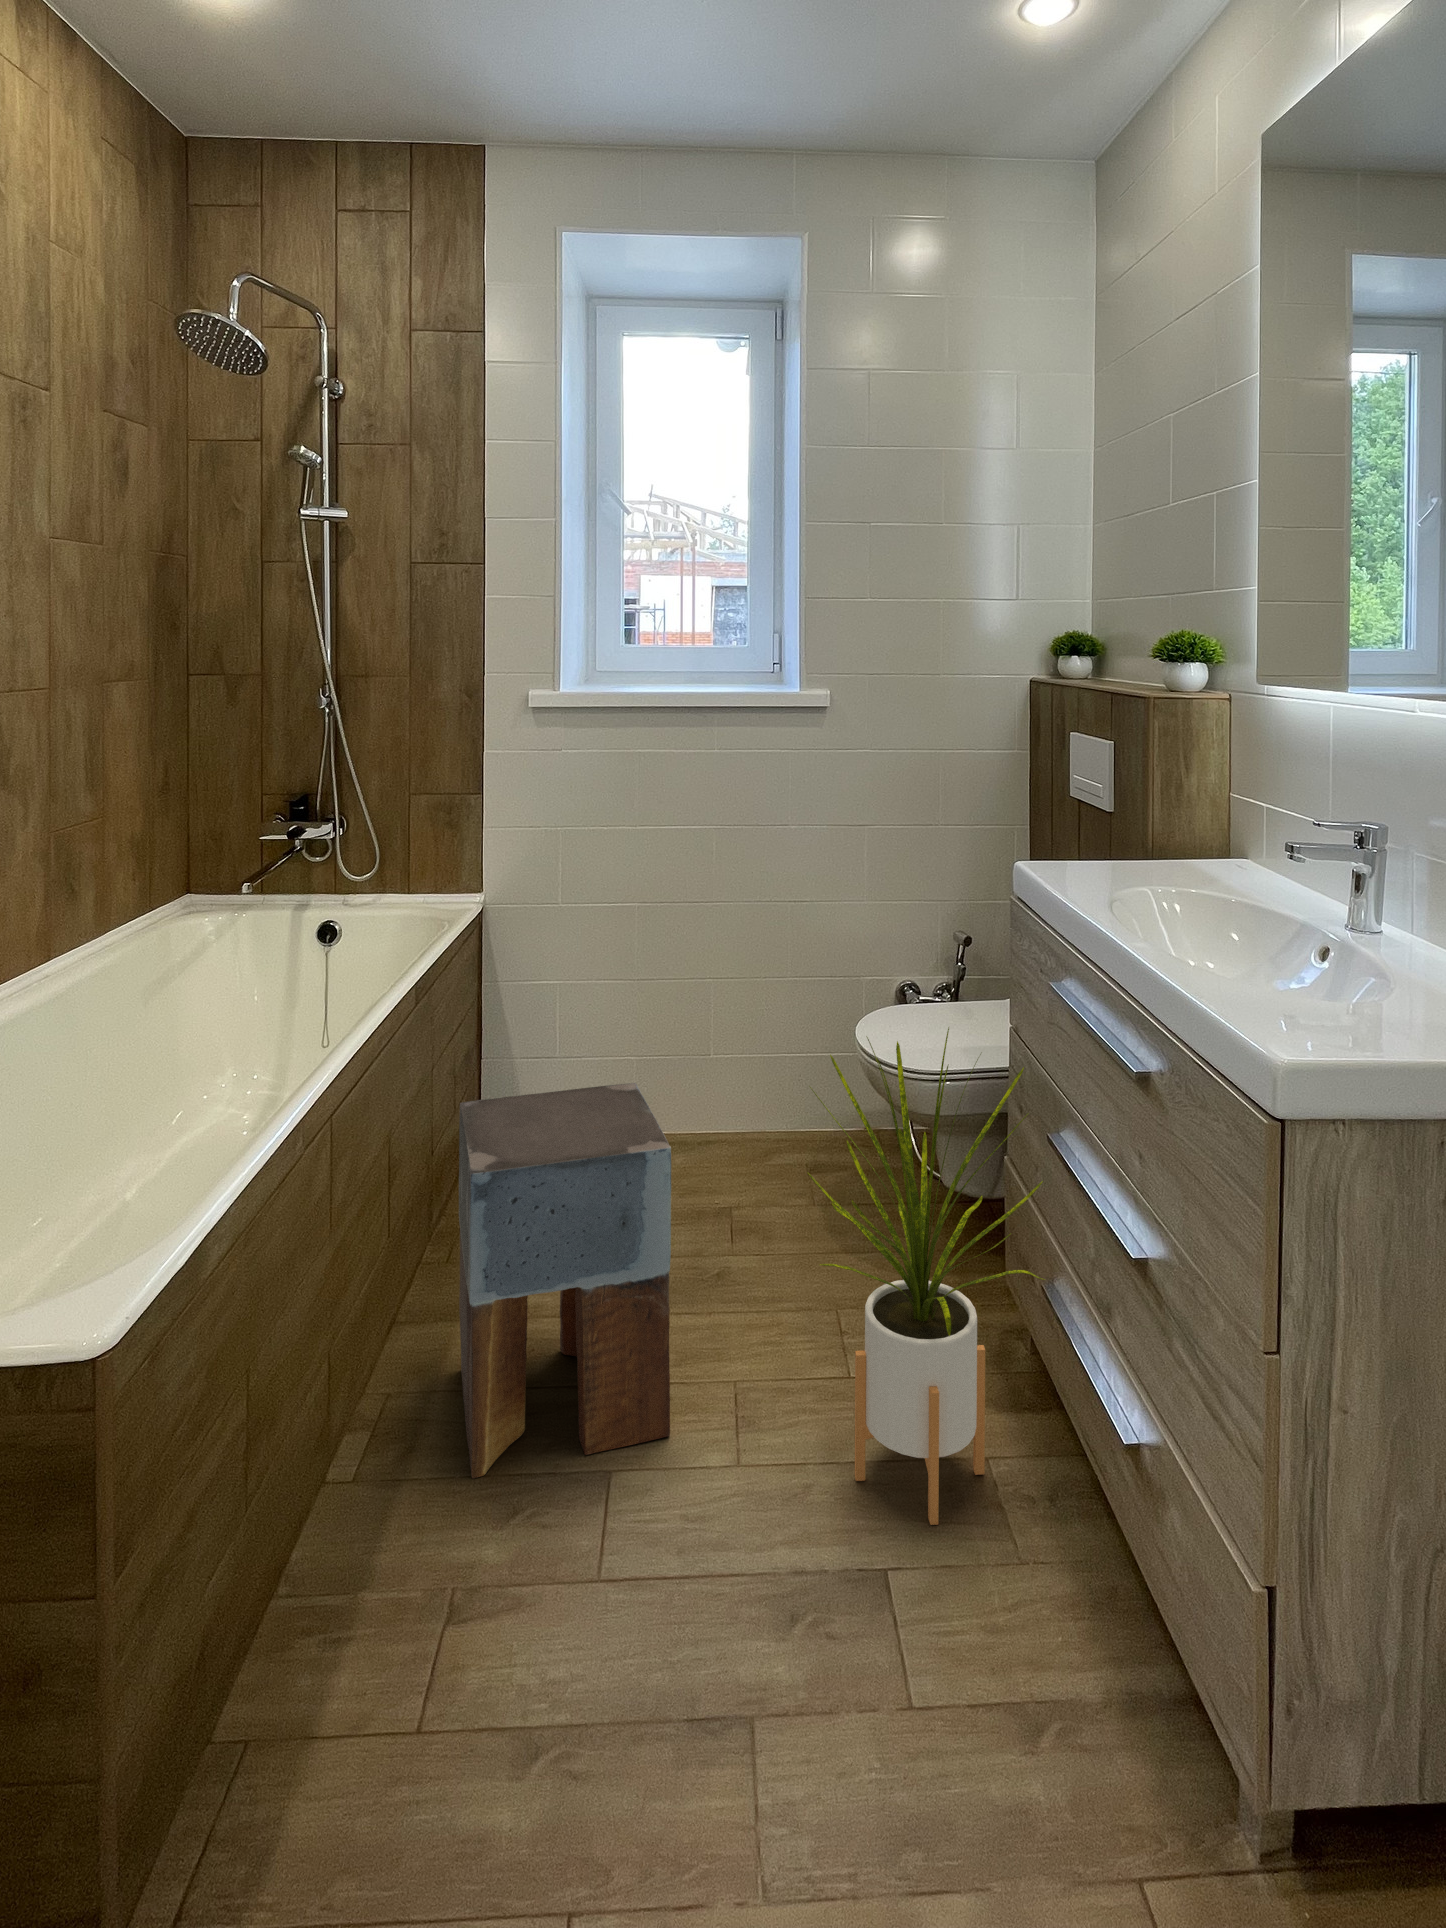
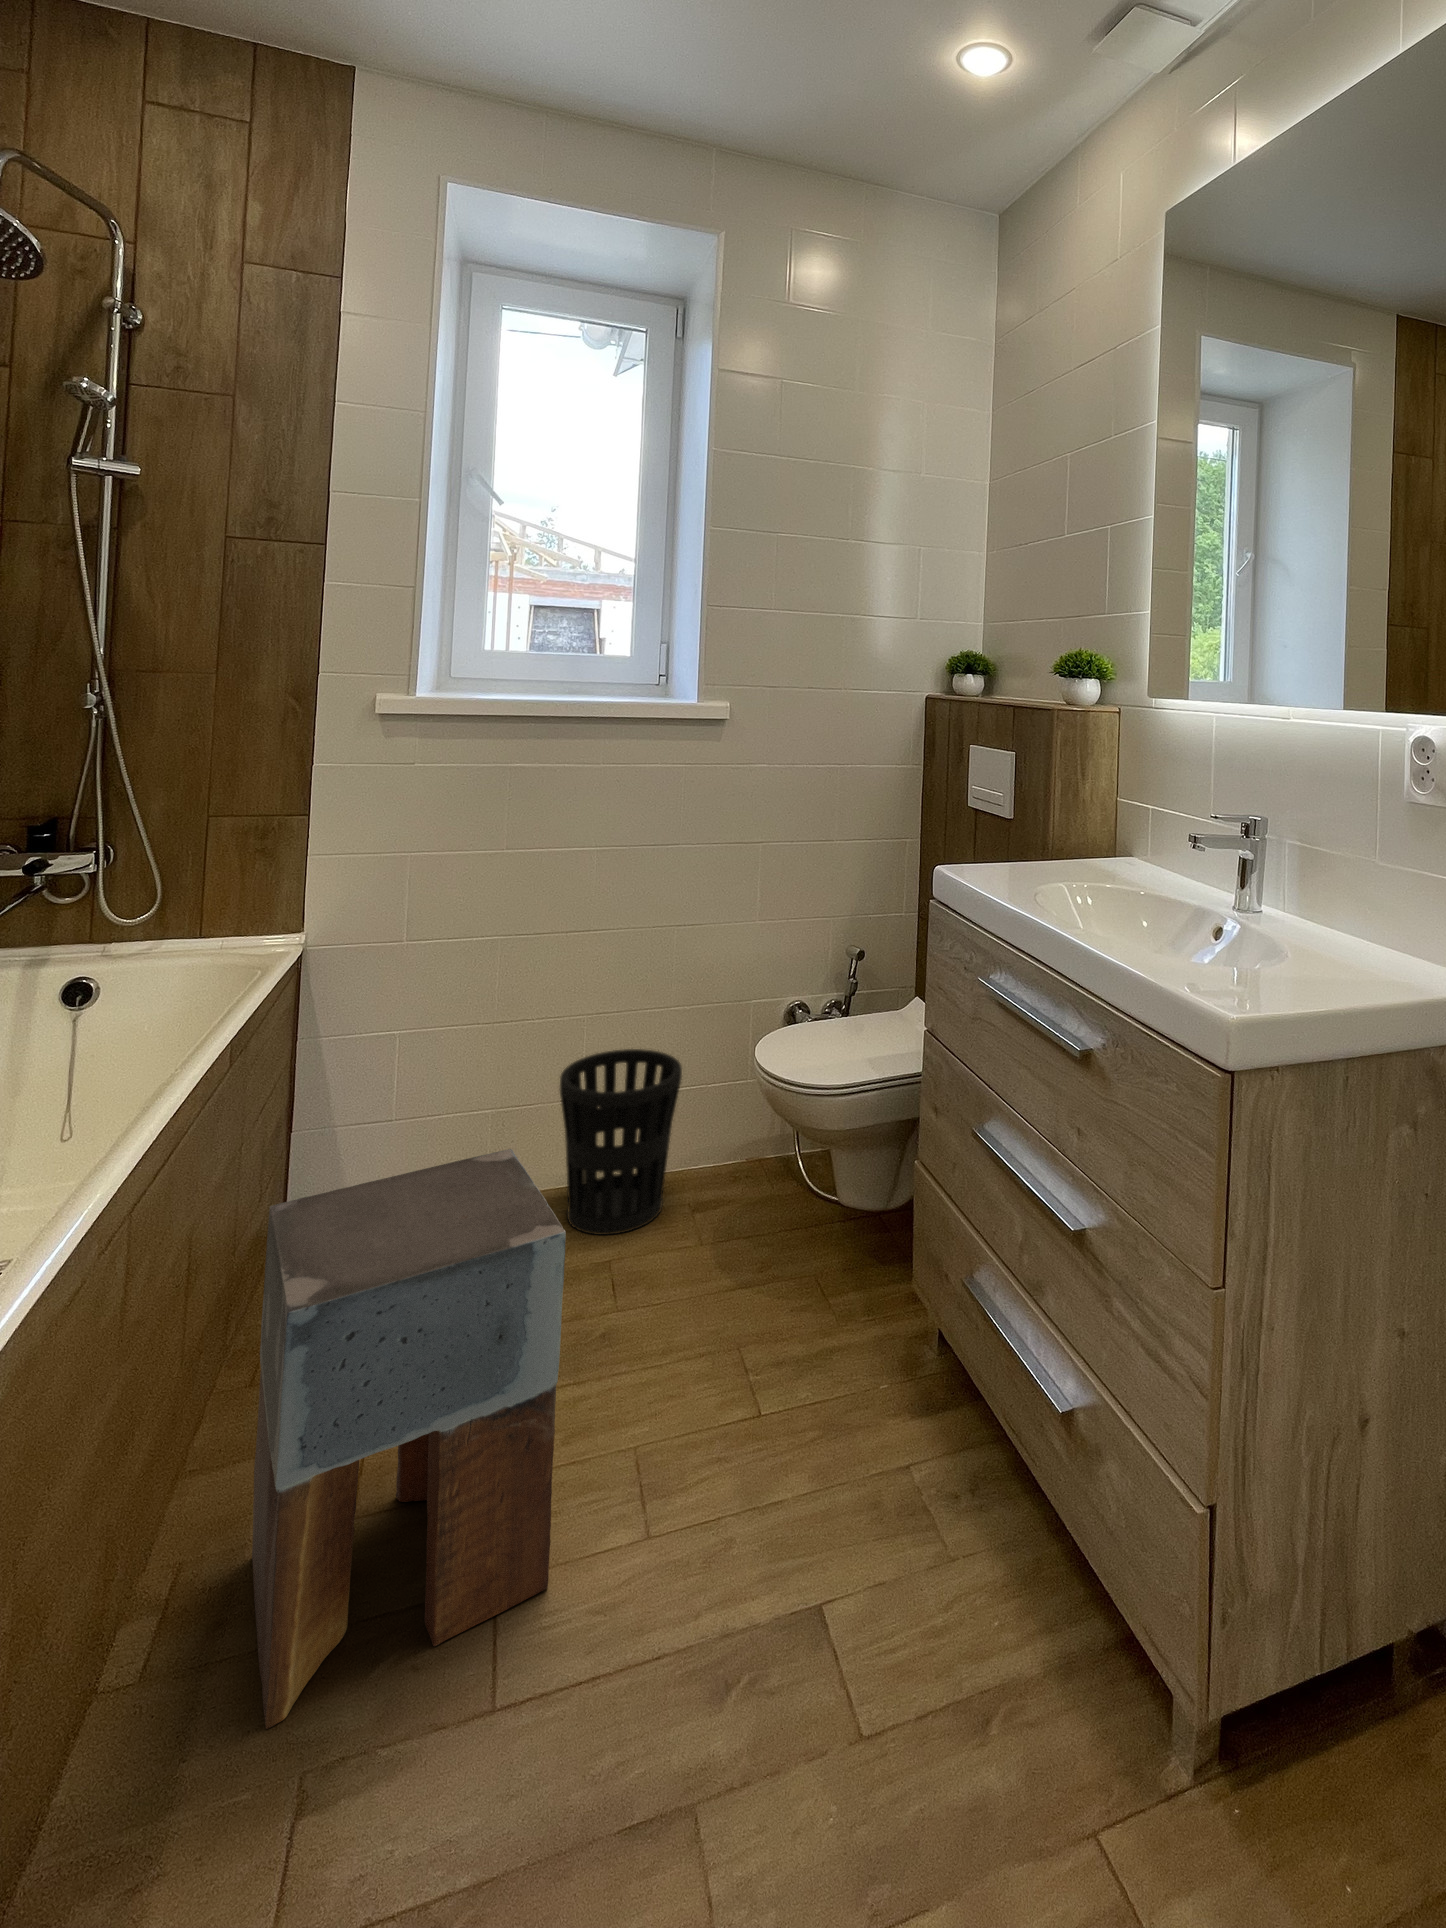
wastebasket: none [690,1019,798,1184] -> present [560,1049,682,1235]
house plant: present [808,1027,1044,1525] -> none [734,1053,997,1629]

